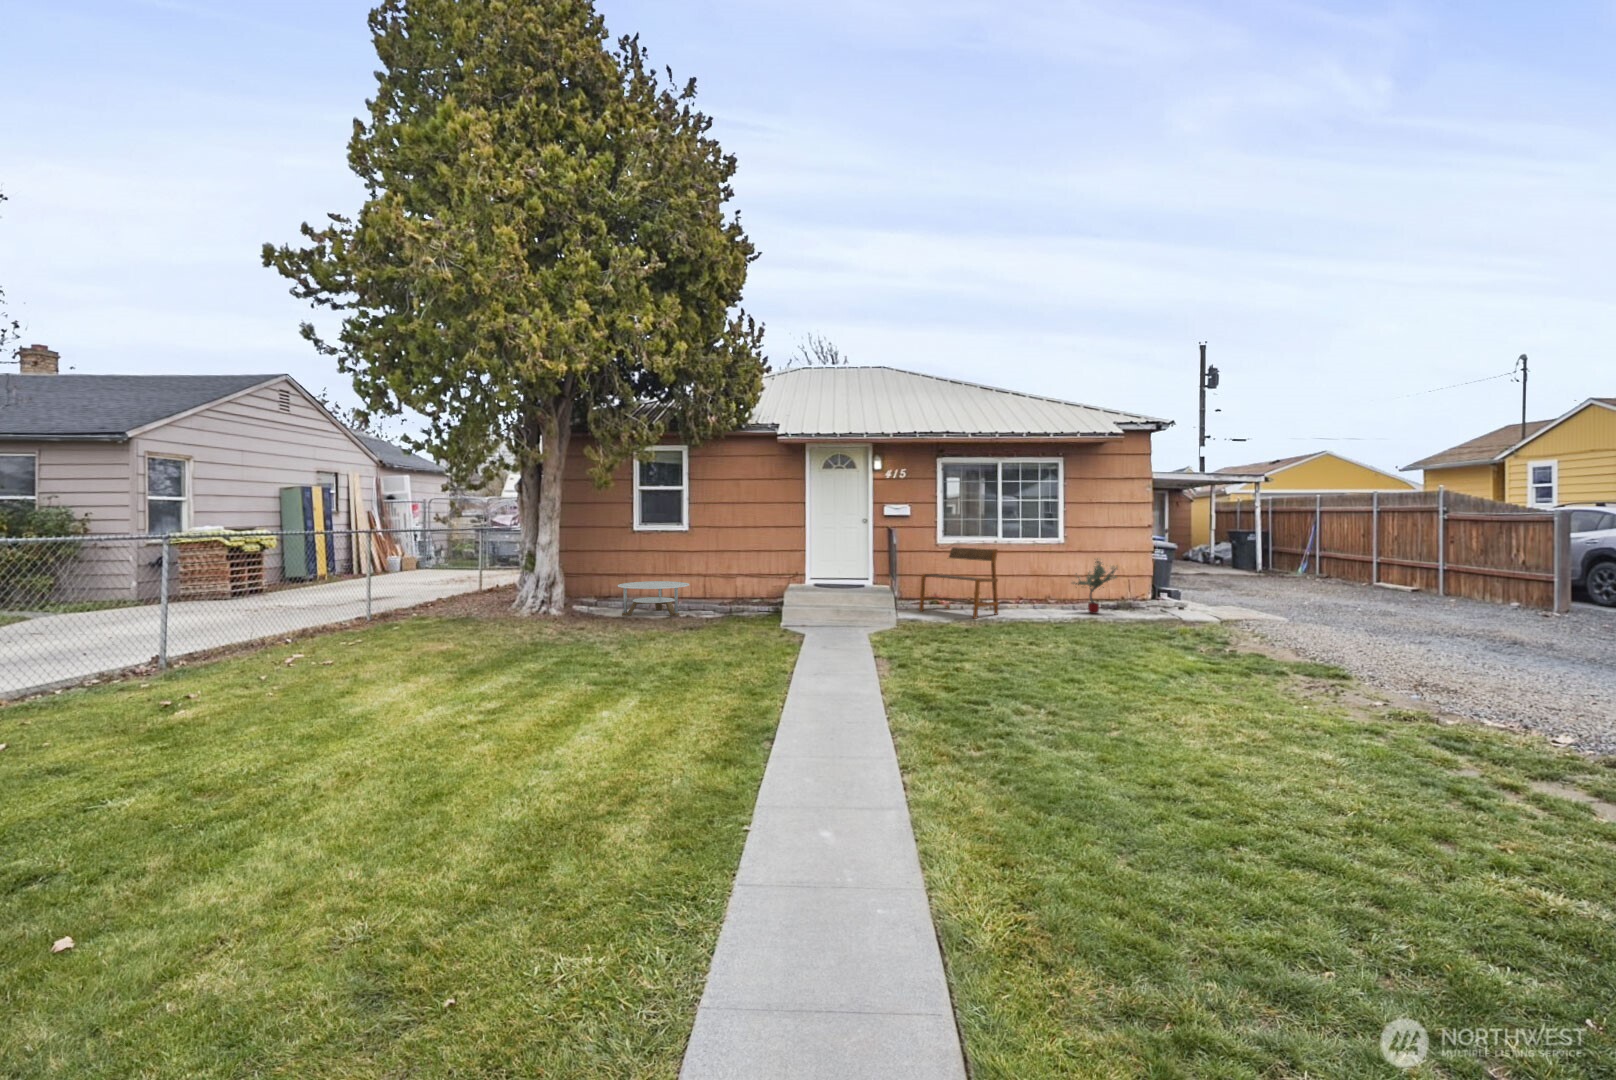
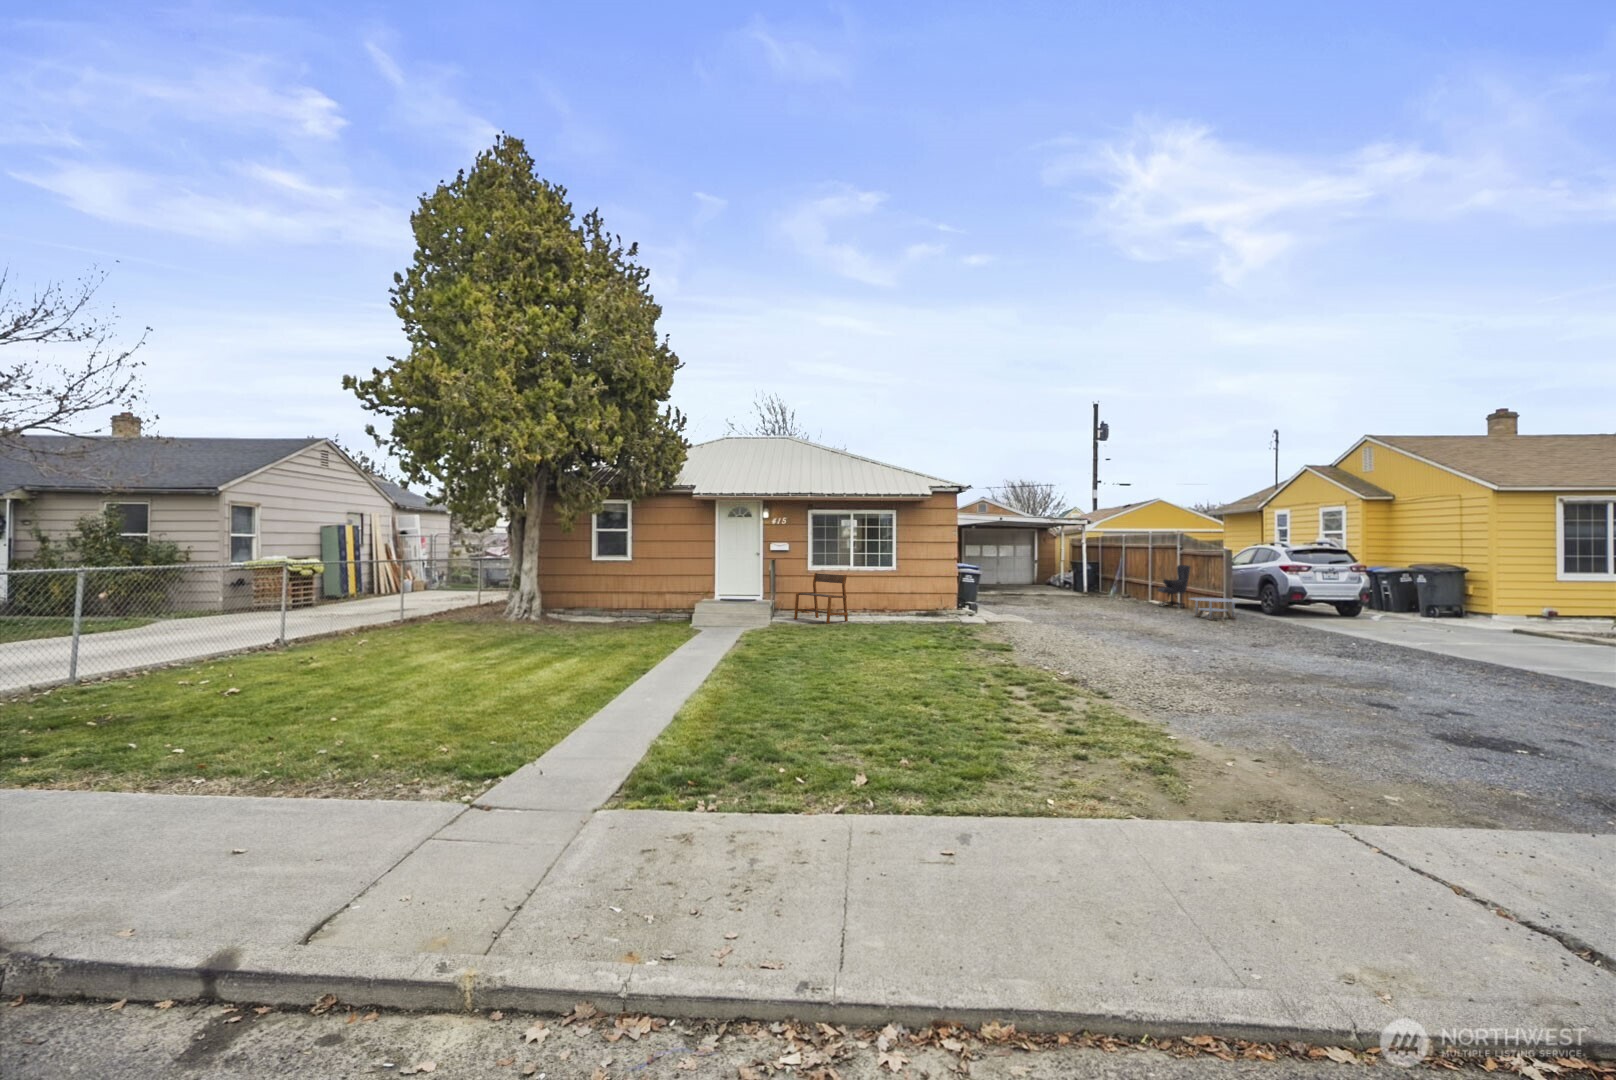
chair: none [1366,534,1418,590] -> present [1158,565,1190,607]
potted tree: present [1073,558,1117,614] -> none [900,581,933,621]
round table: present [618,581,690,616] -> present [1190,598,1238,620]

